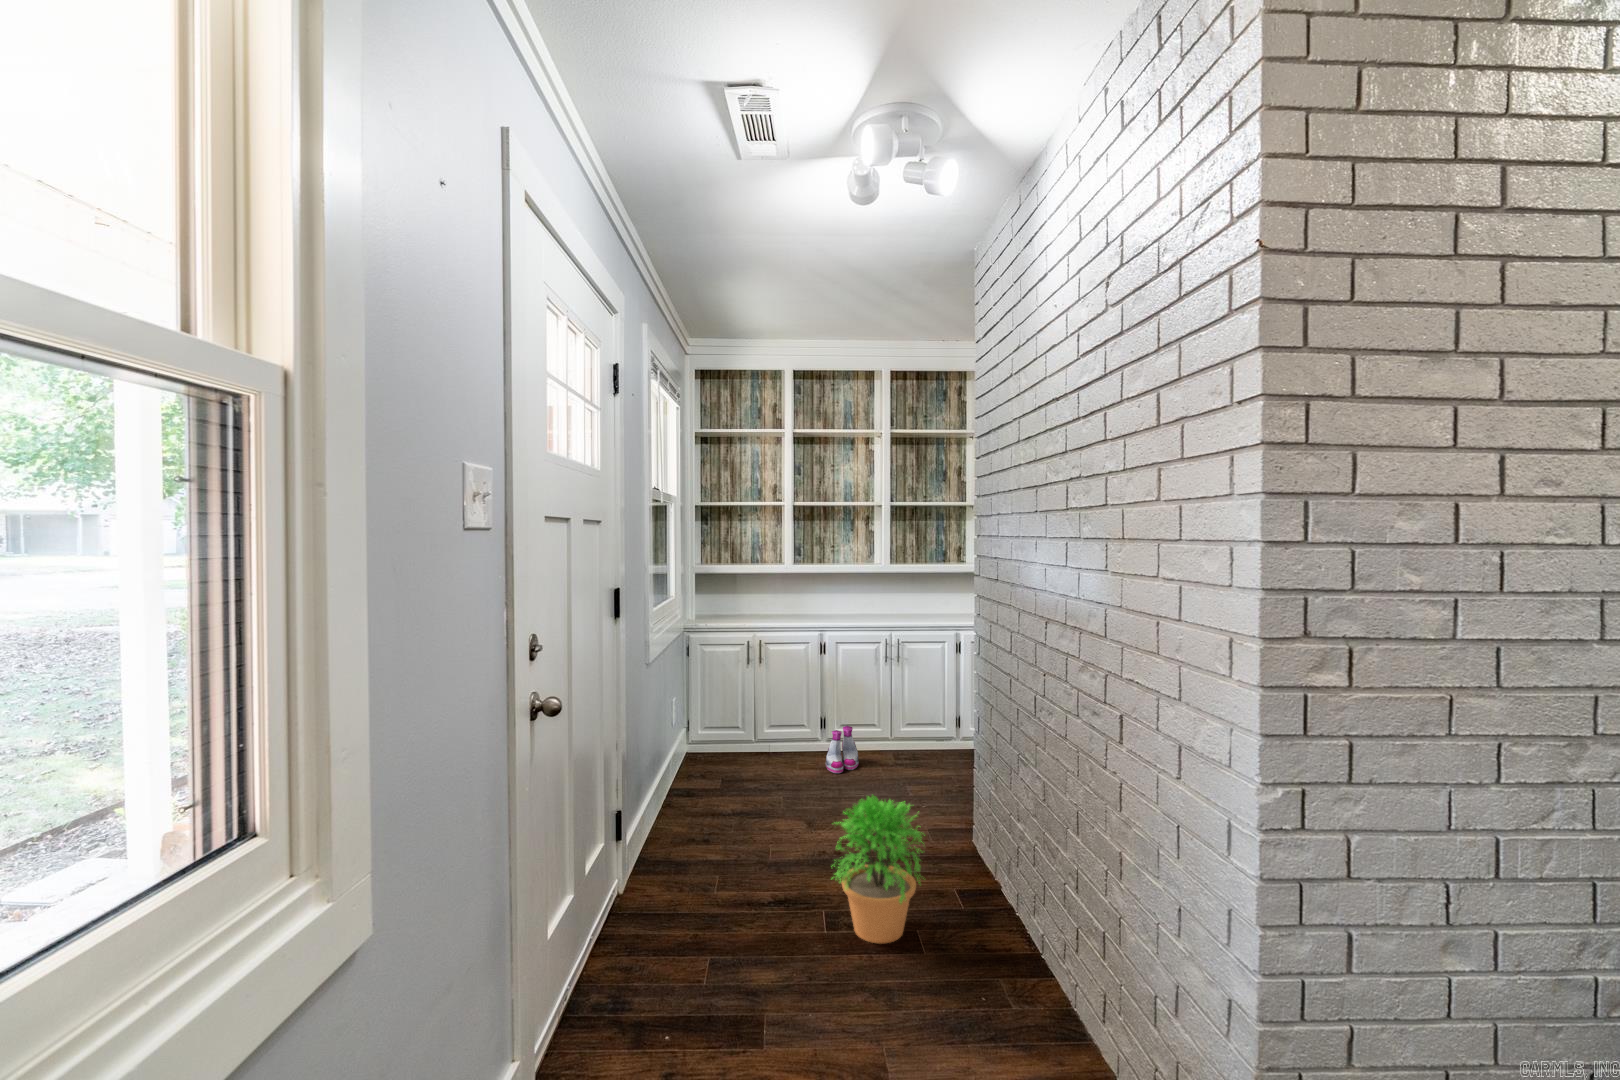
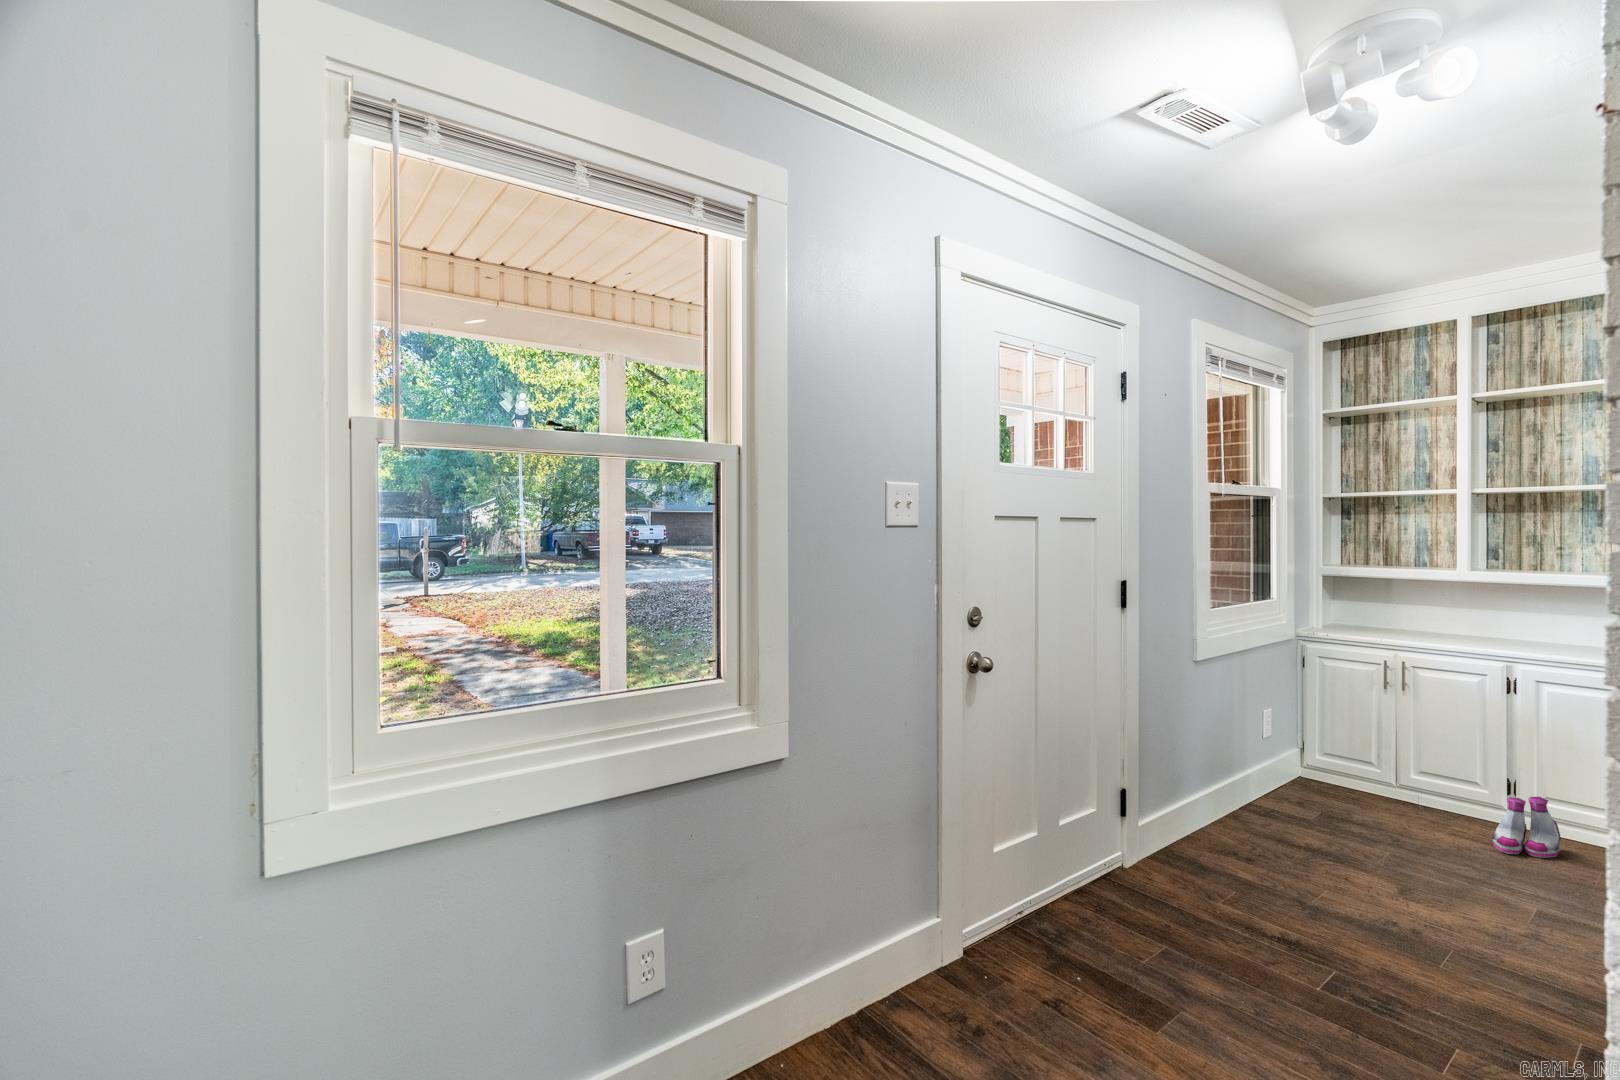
potted plant: present [834,796,923,943] -> none [1296,833,1457,1012]

